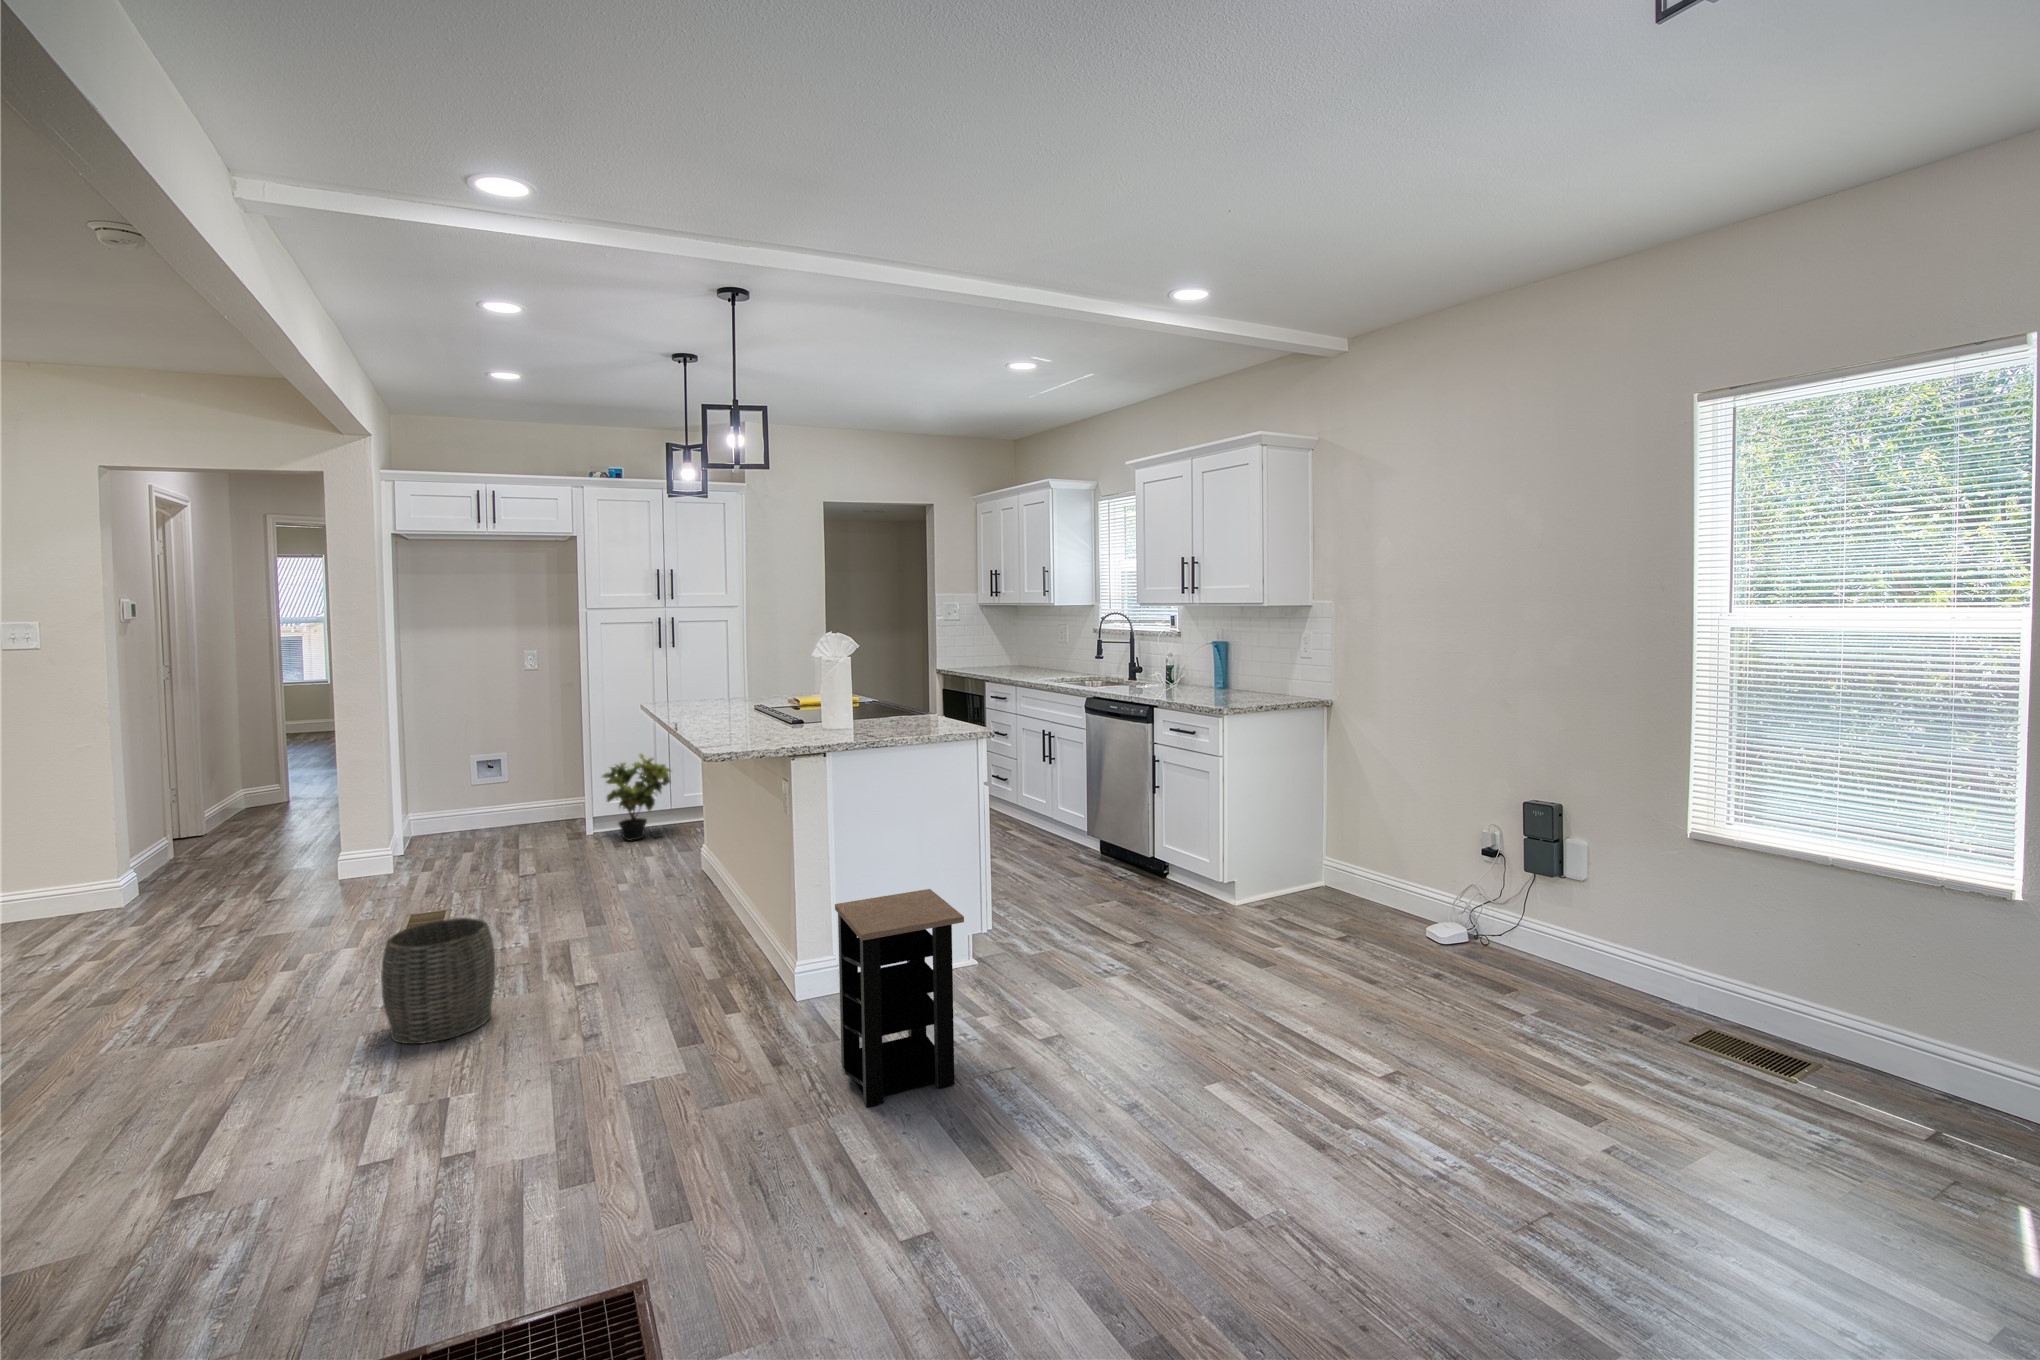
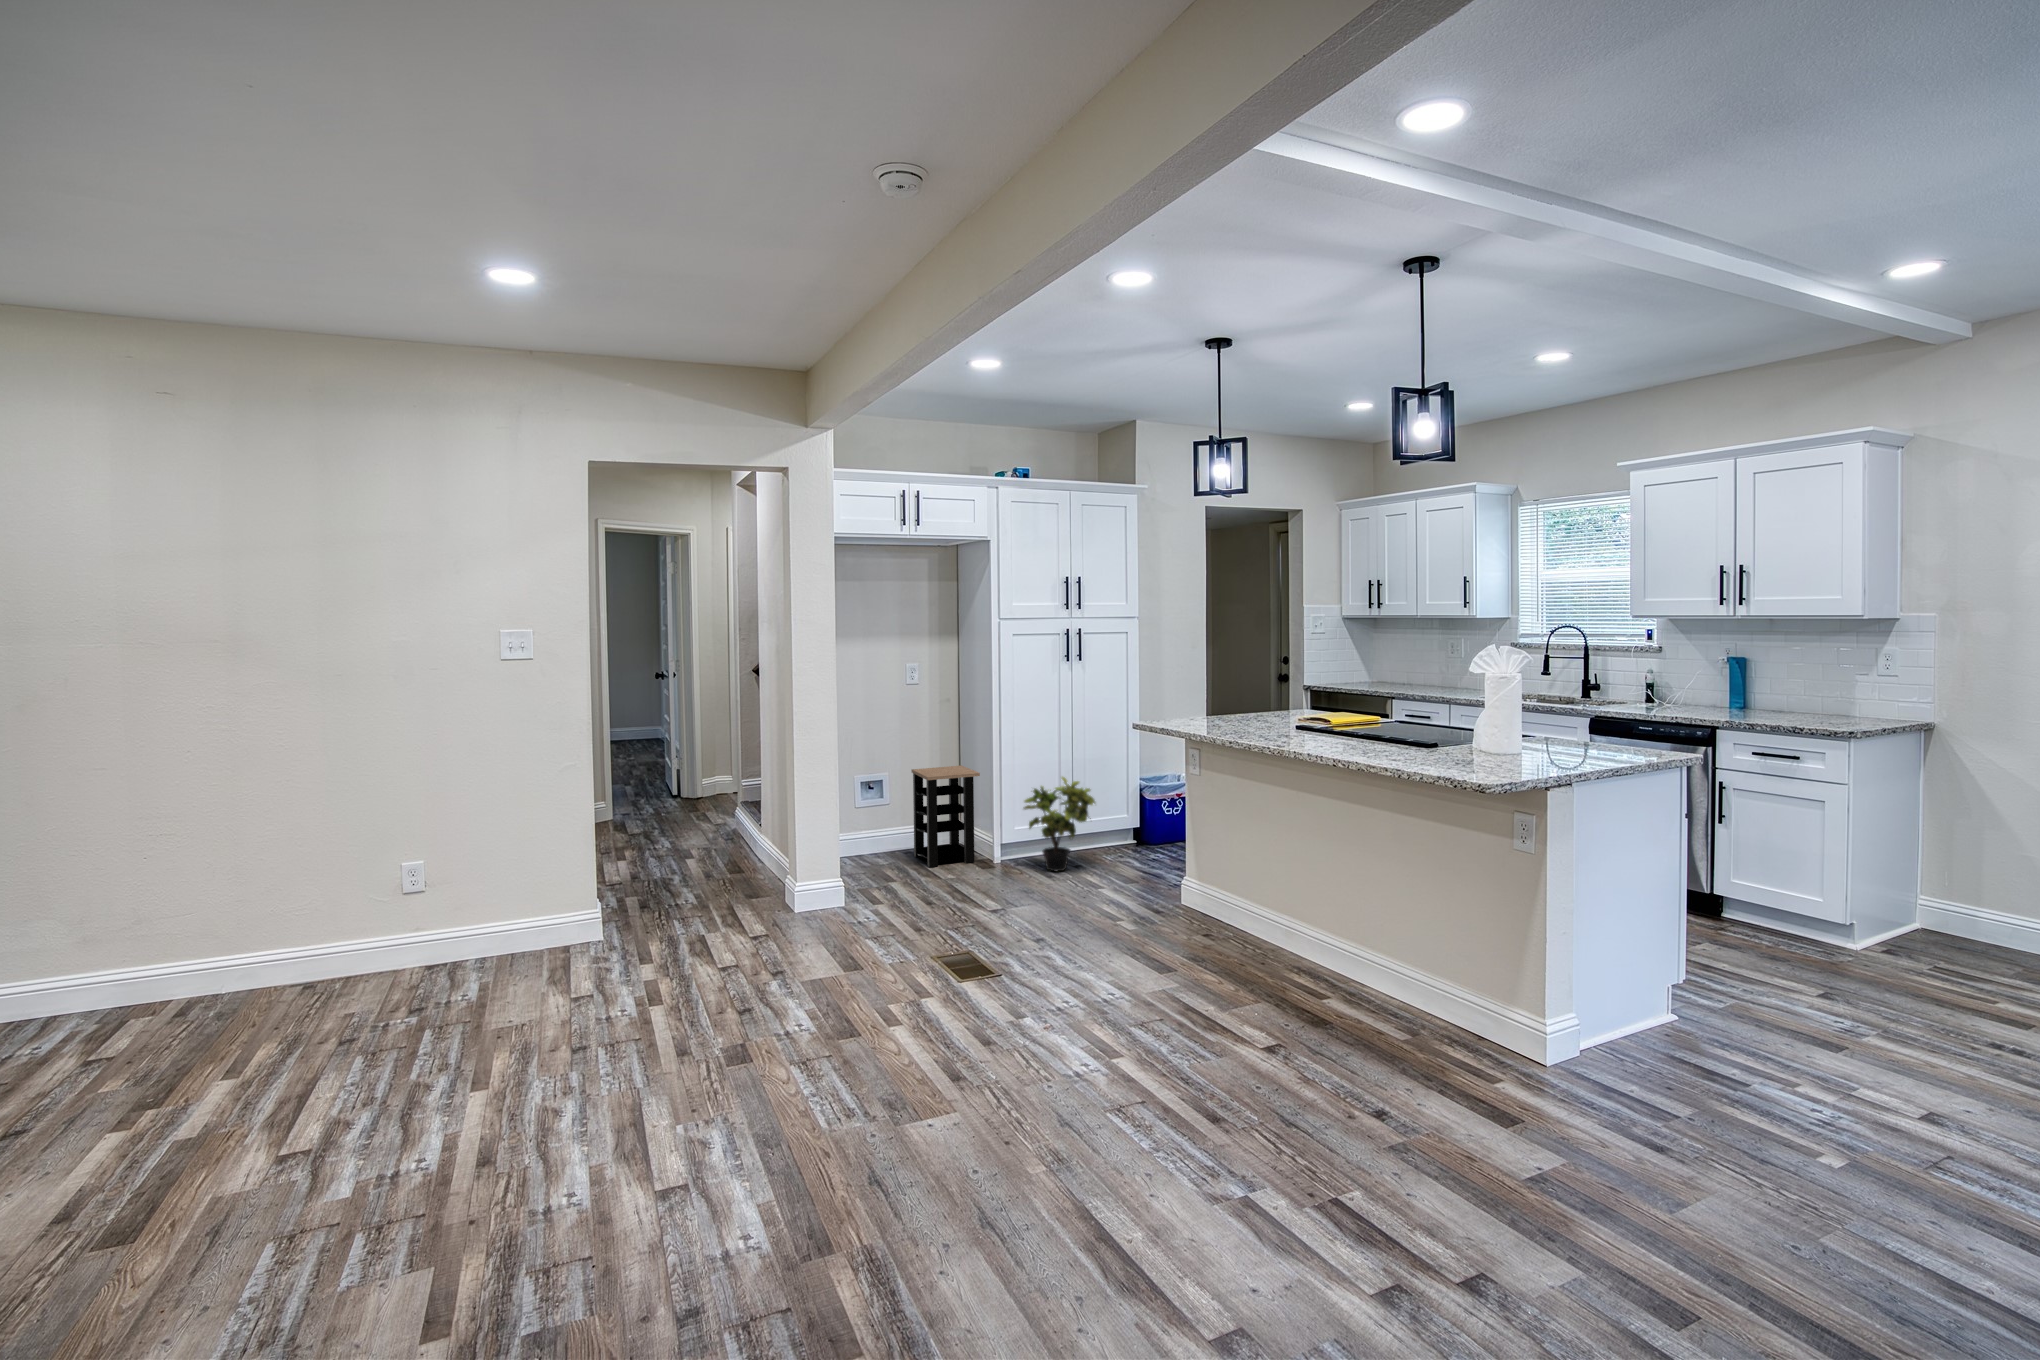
side table: present [835,889,964,1107] -> present [911,766,980,868]
woven basket: present [381,918,496,1044] -> none [1119,961,1226,1106]

